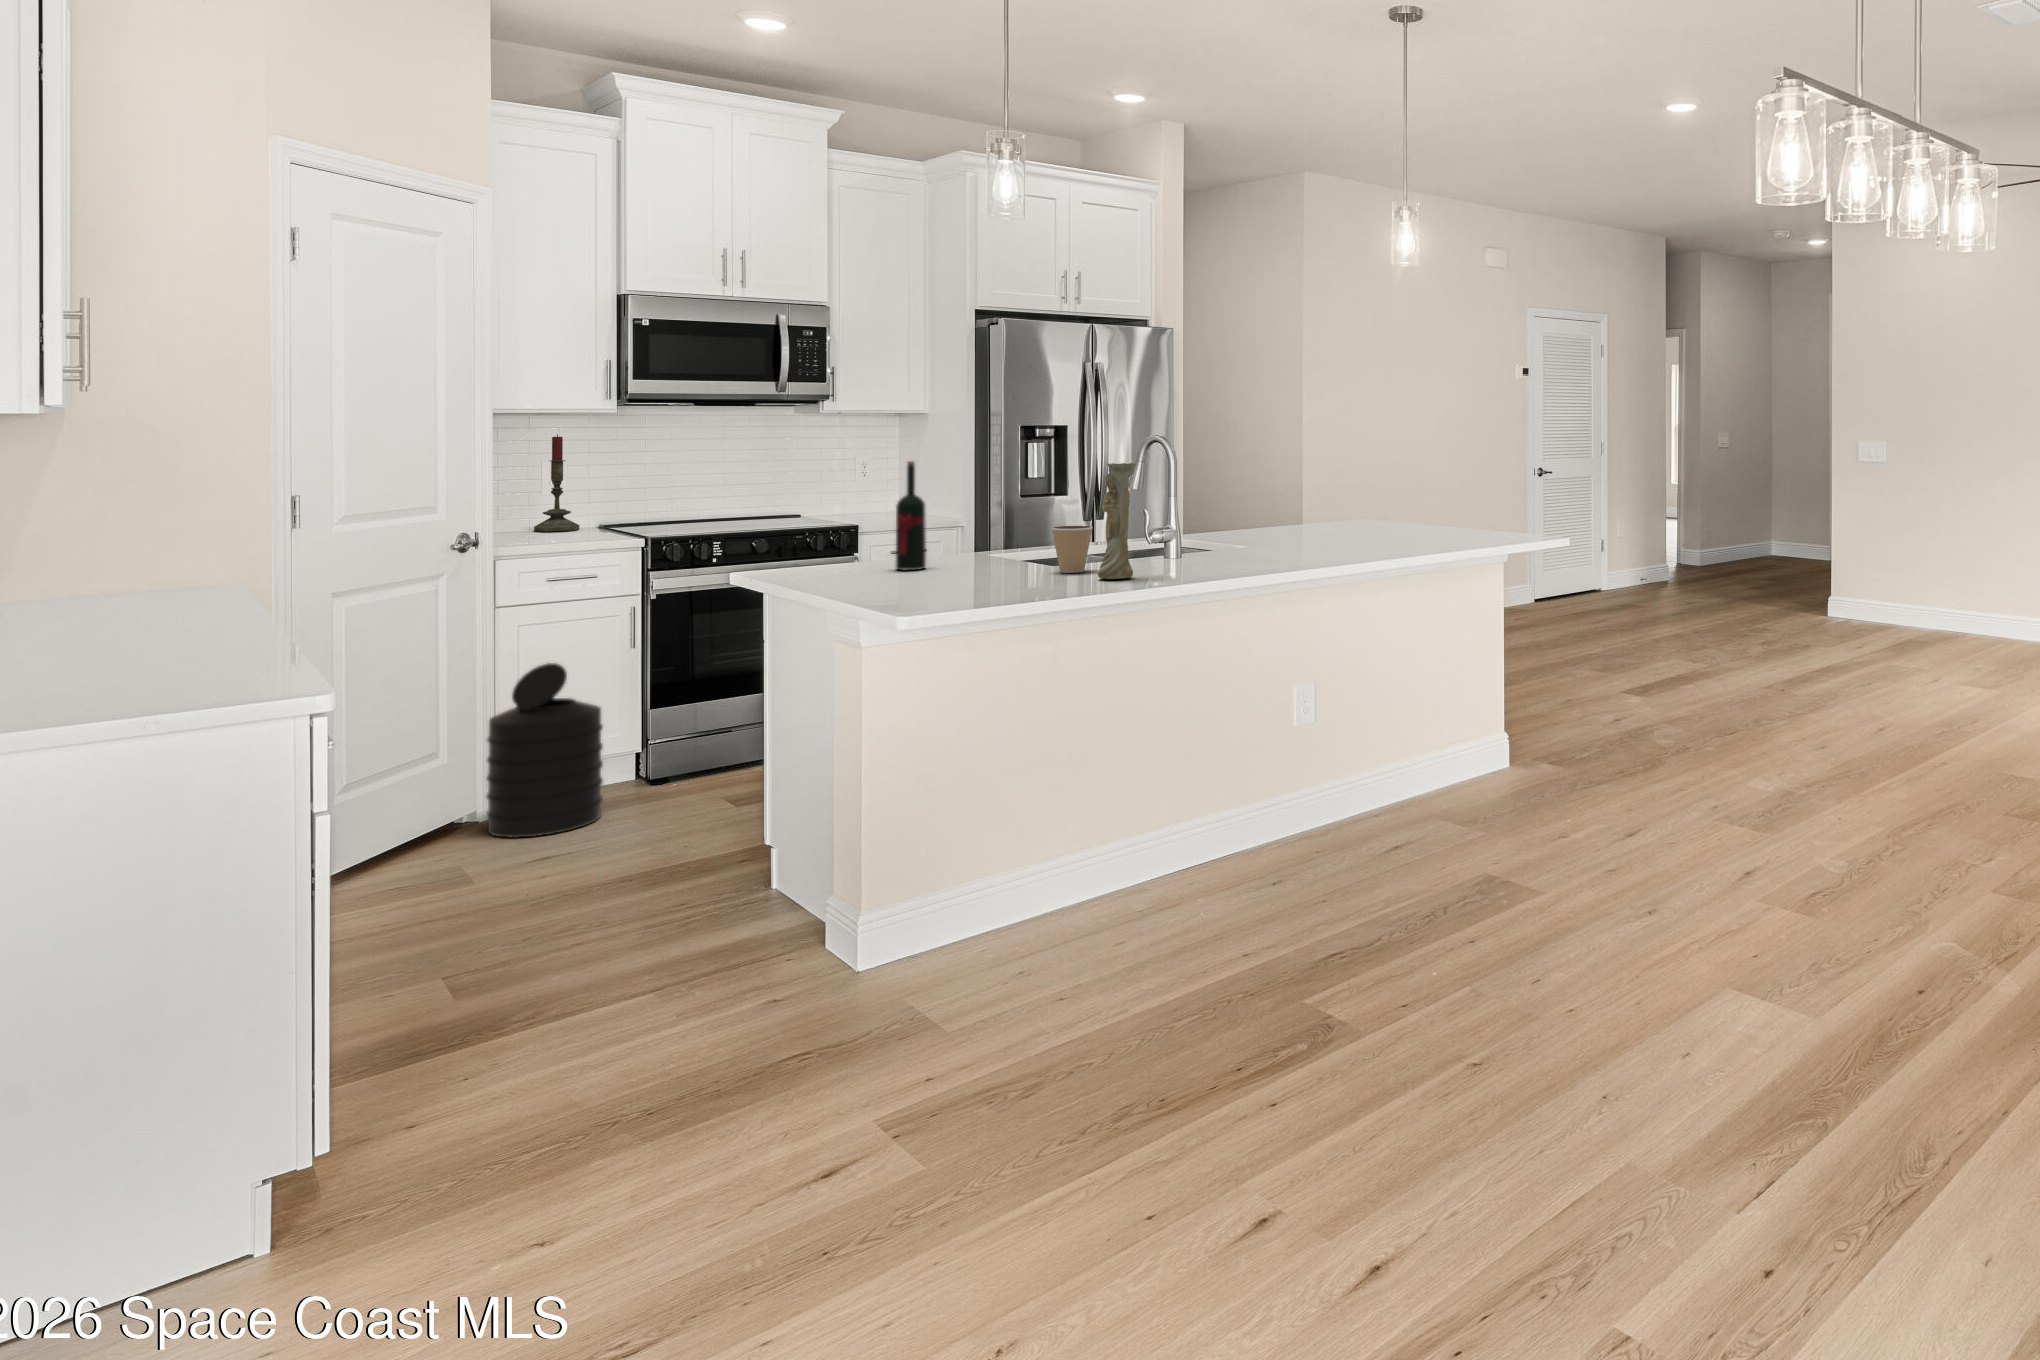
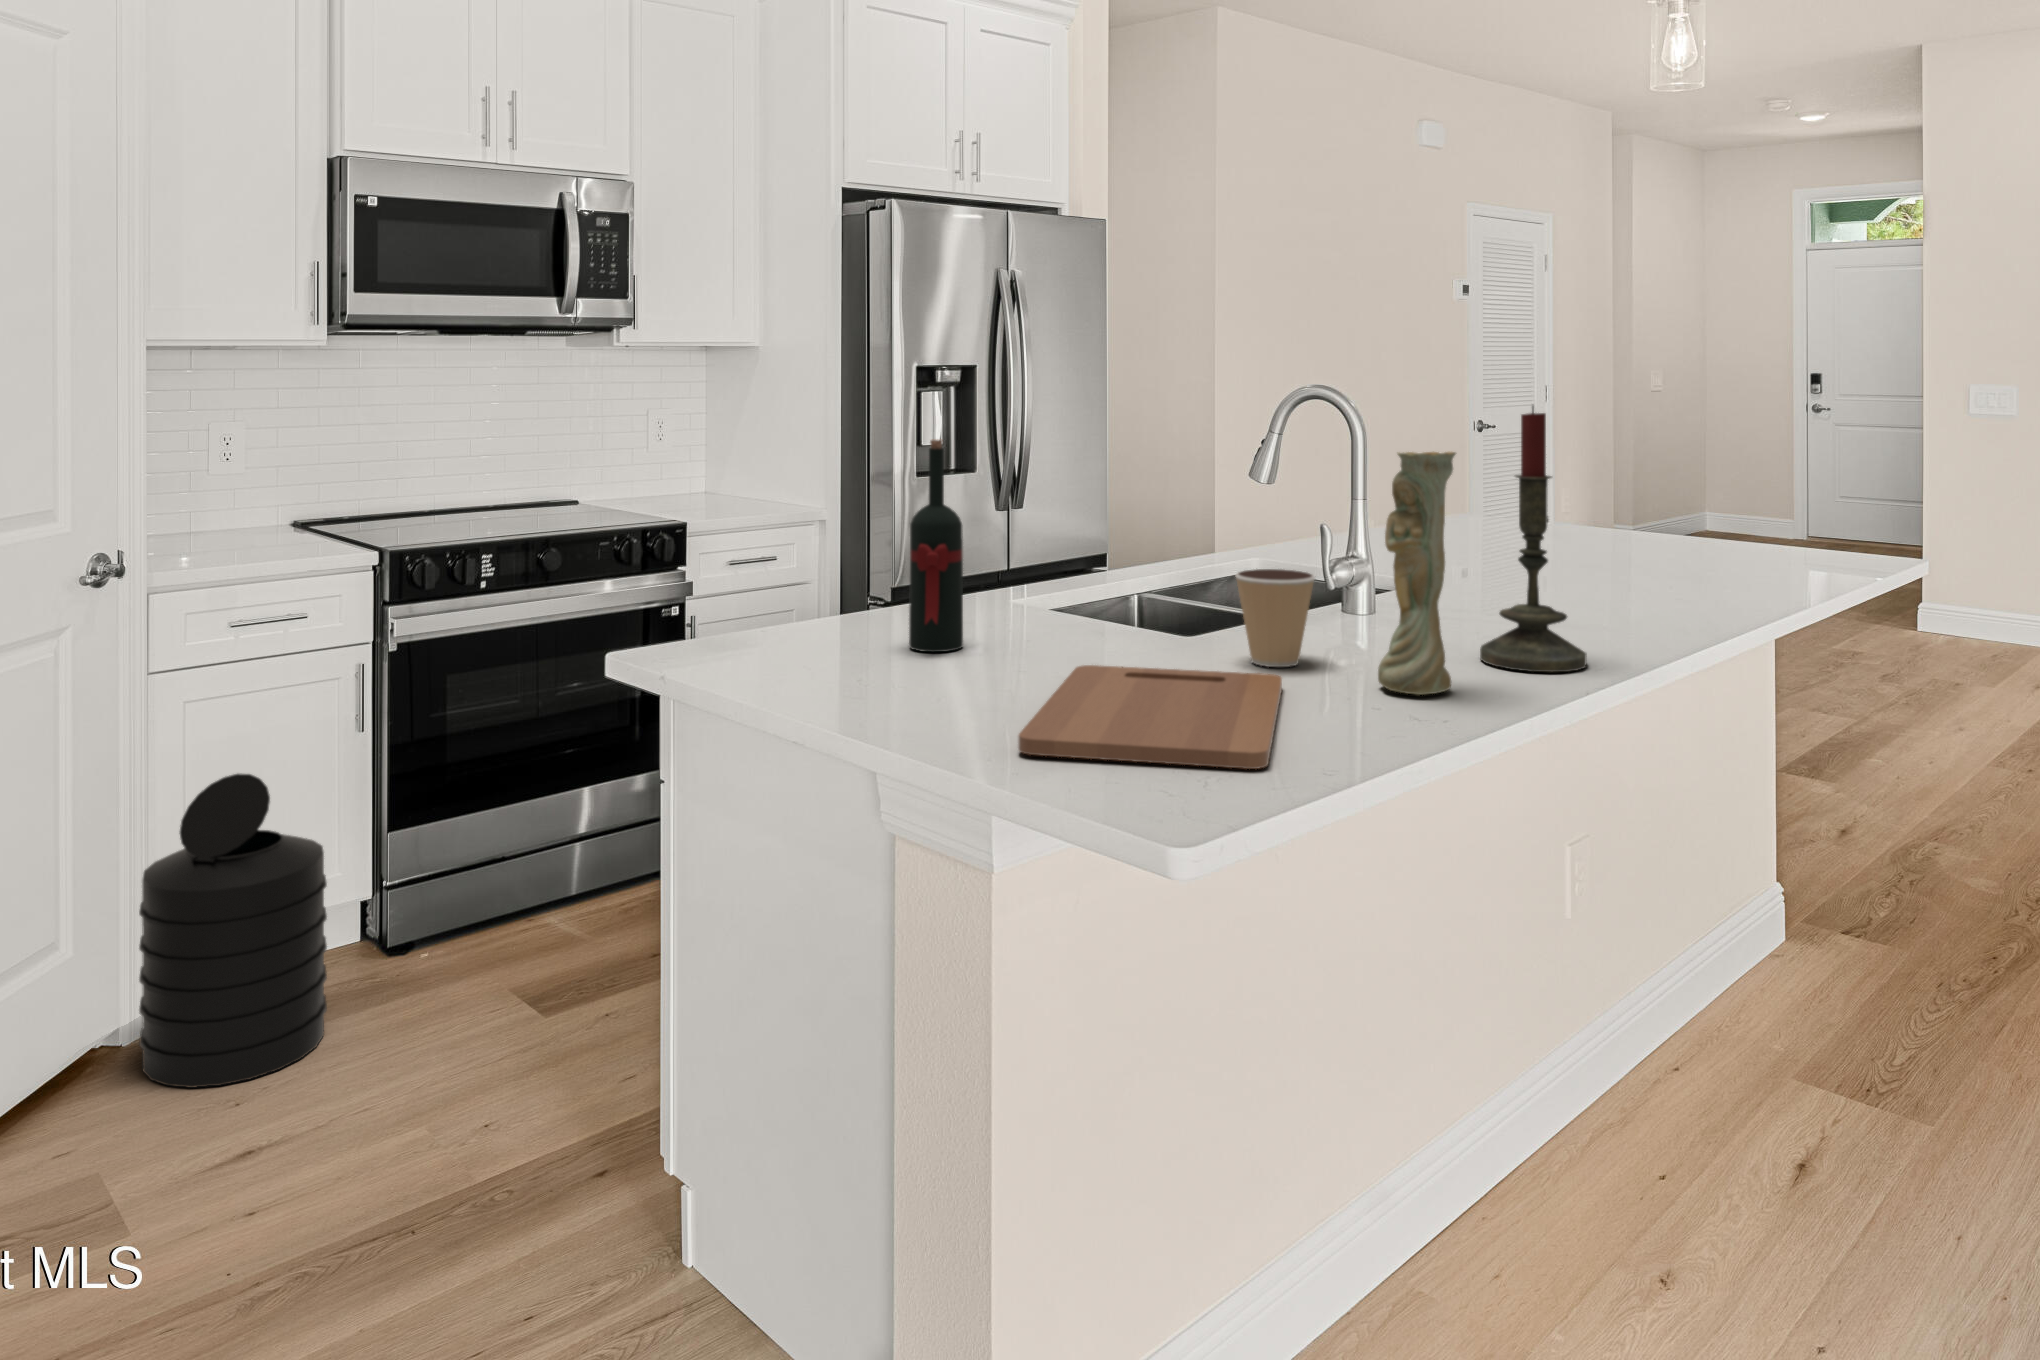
candle: present [534,434,579,532] -> present [1480,406,1586,672]
cutting board: none [881,571,1052,598] -> present [1018,665,1282,769]

